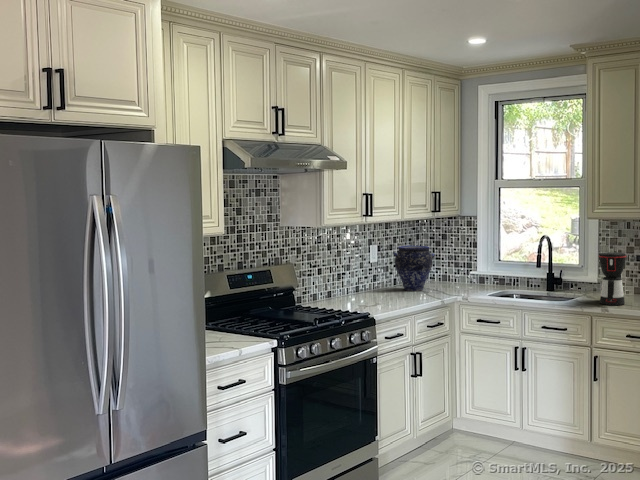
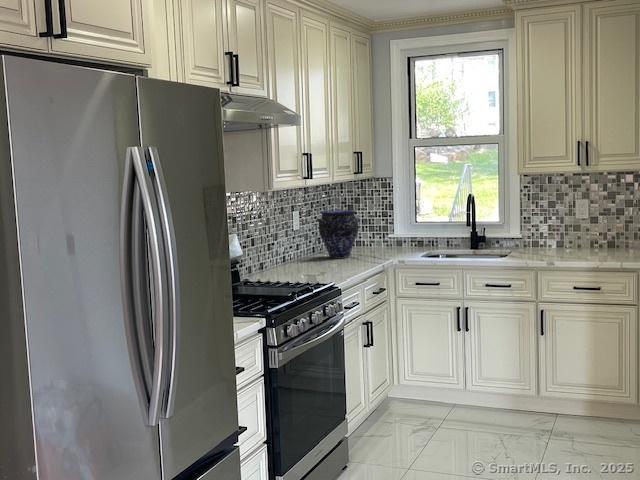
coffee maker: present [599,252,626,305] -> none [534,206,562,258]

